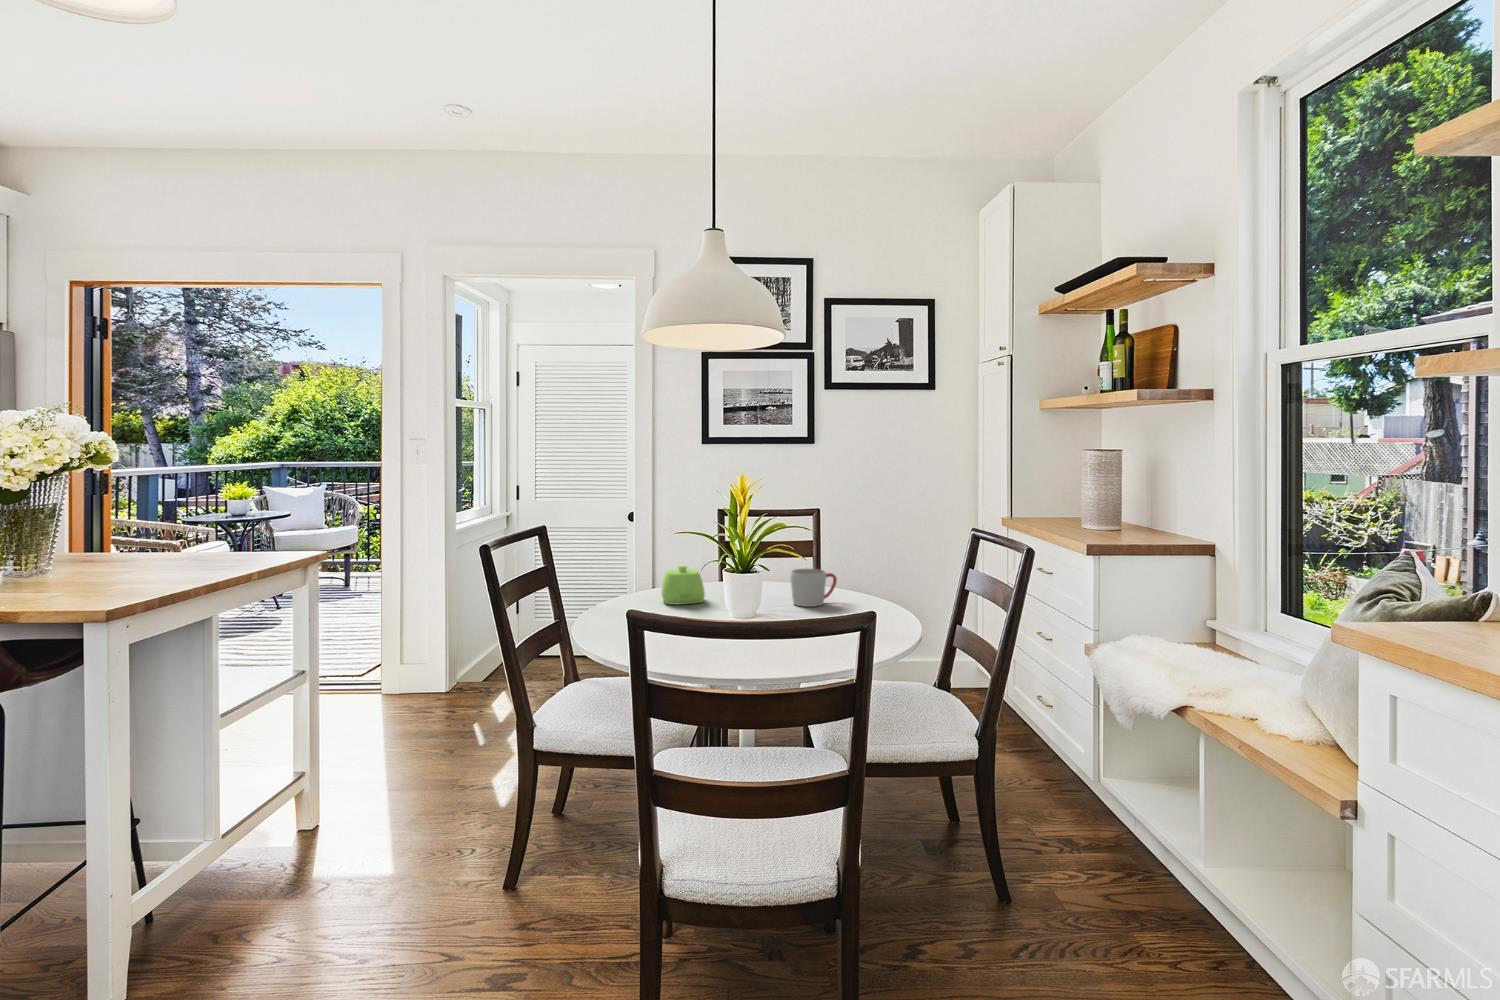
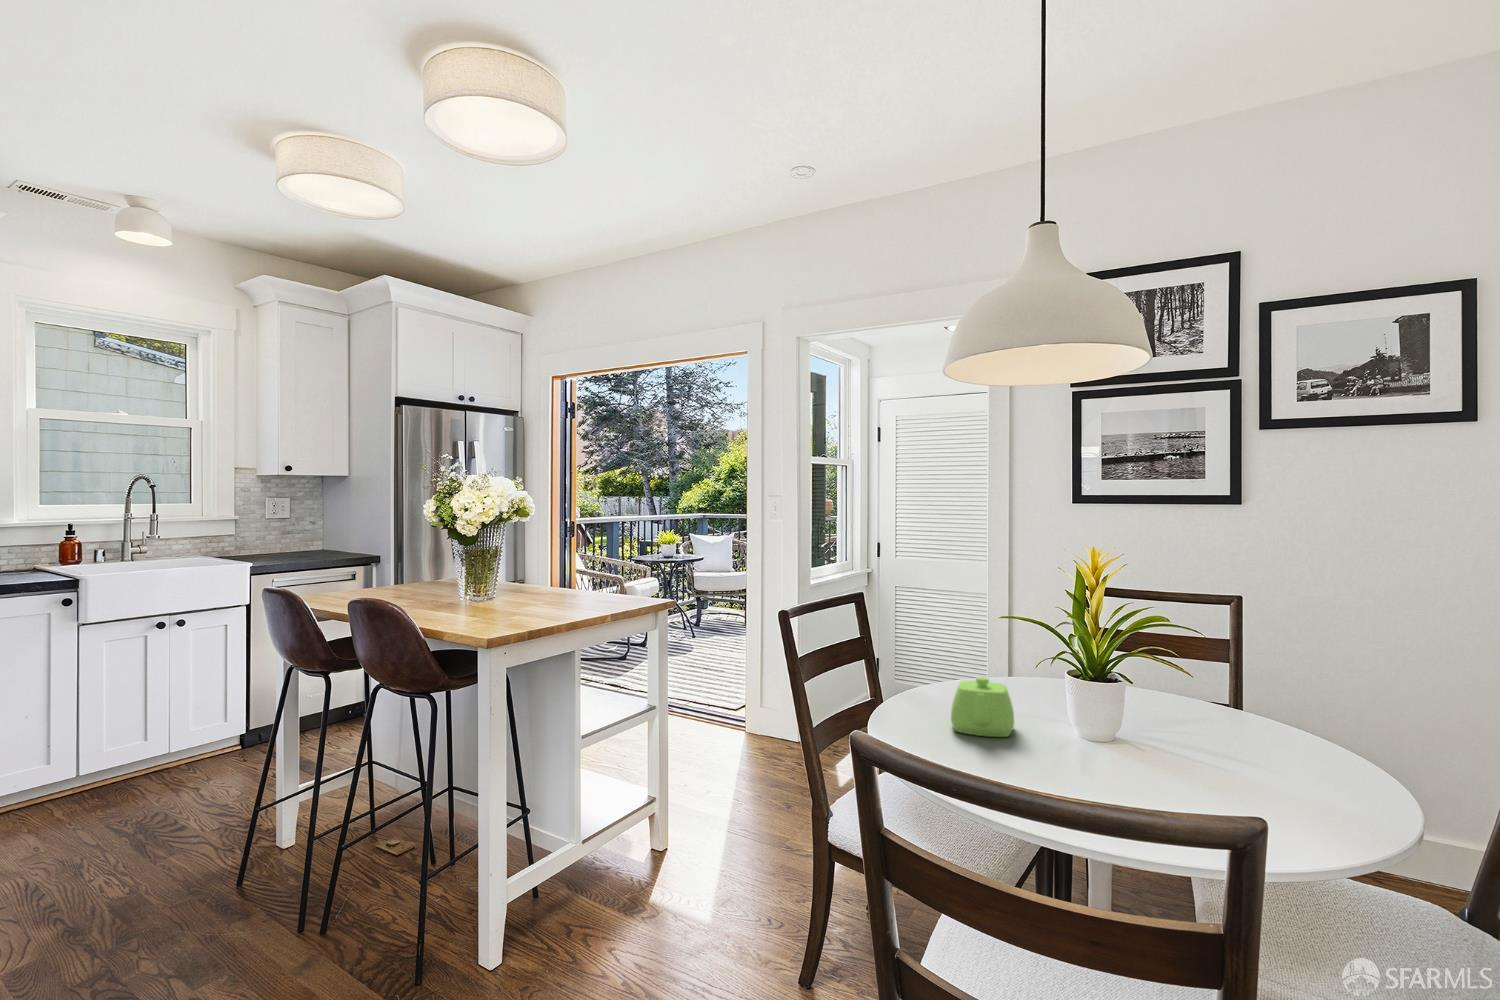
mug: present [790,569,837,607] -> none [1156,710,1249,782]

